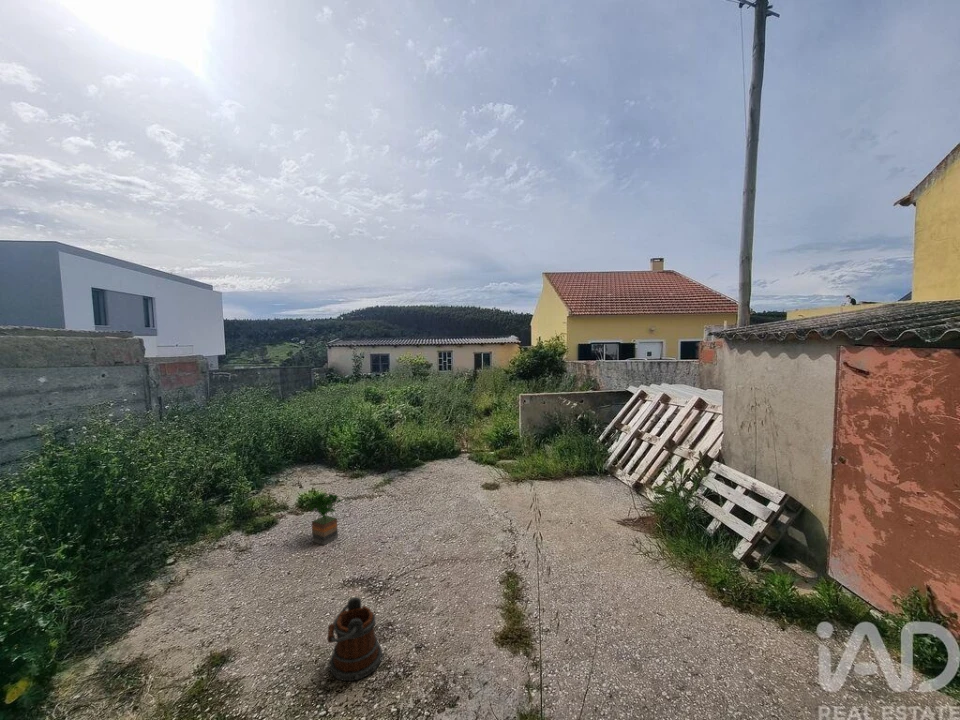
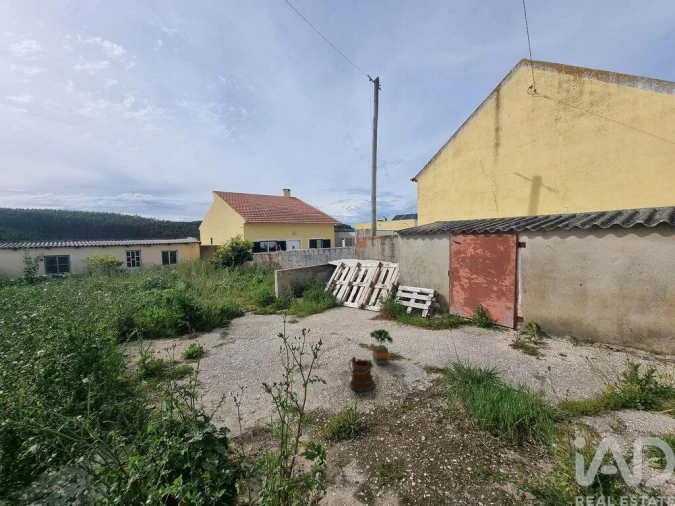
potted tree: present [309,493,342,545] -> present [370,329,393,365]

